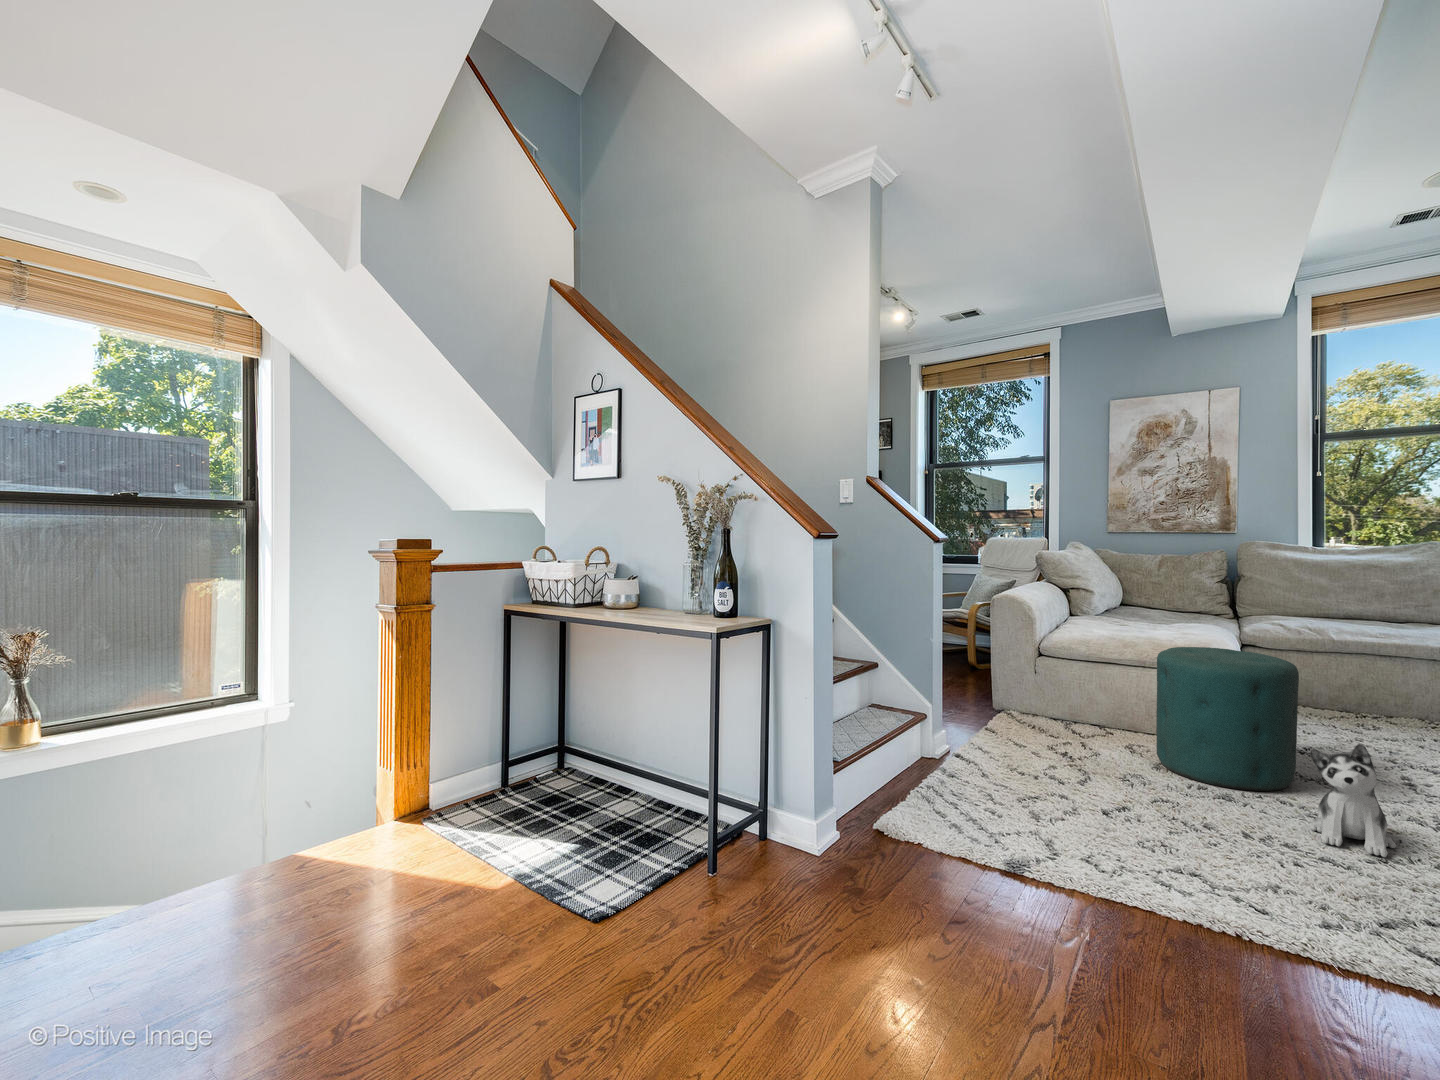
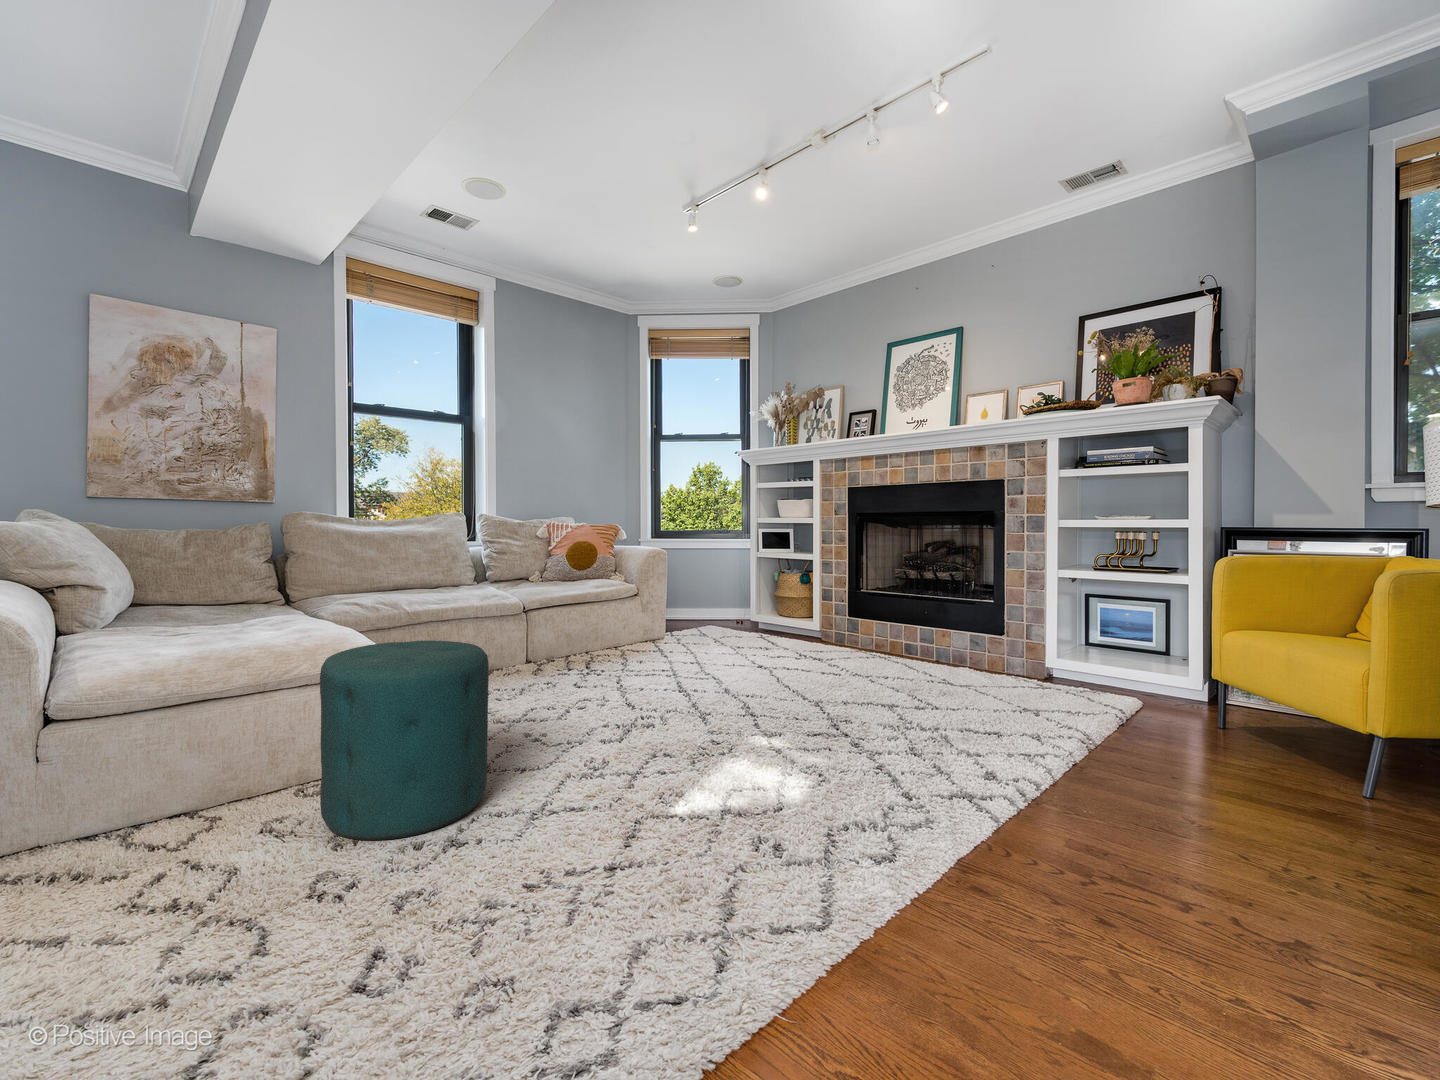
plush toy: present [1310,744,1396,857] -> none [550,719,627,848]

